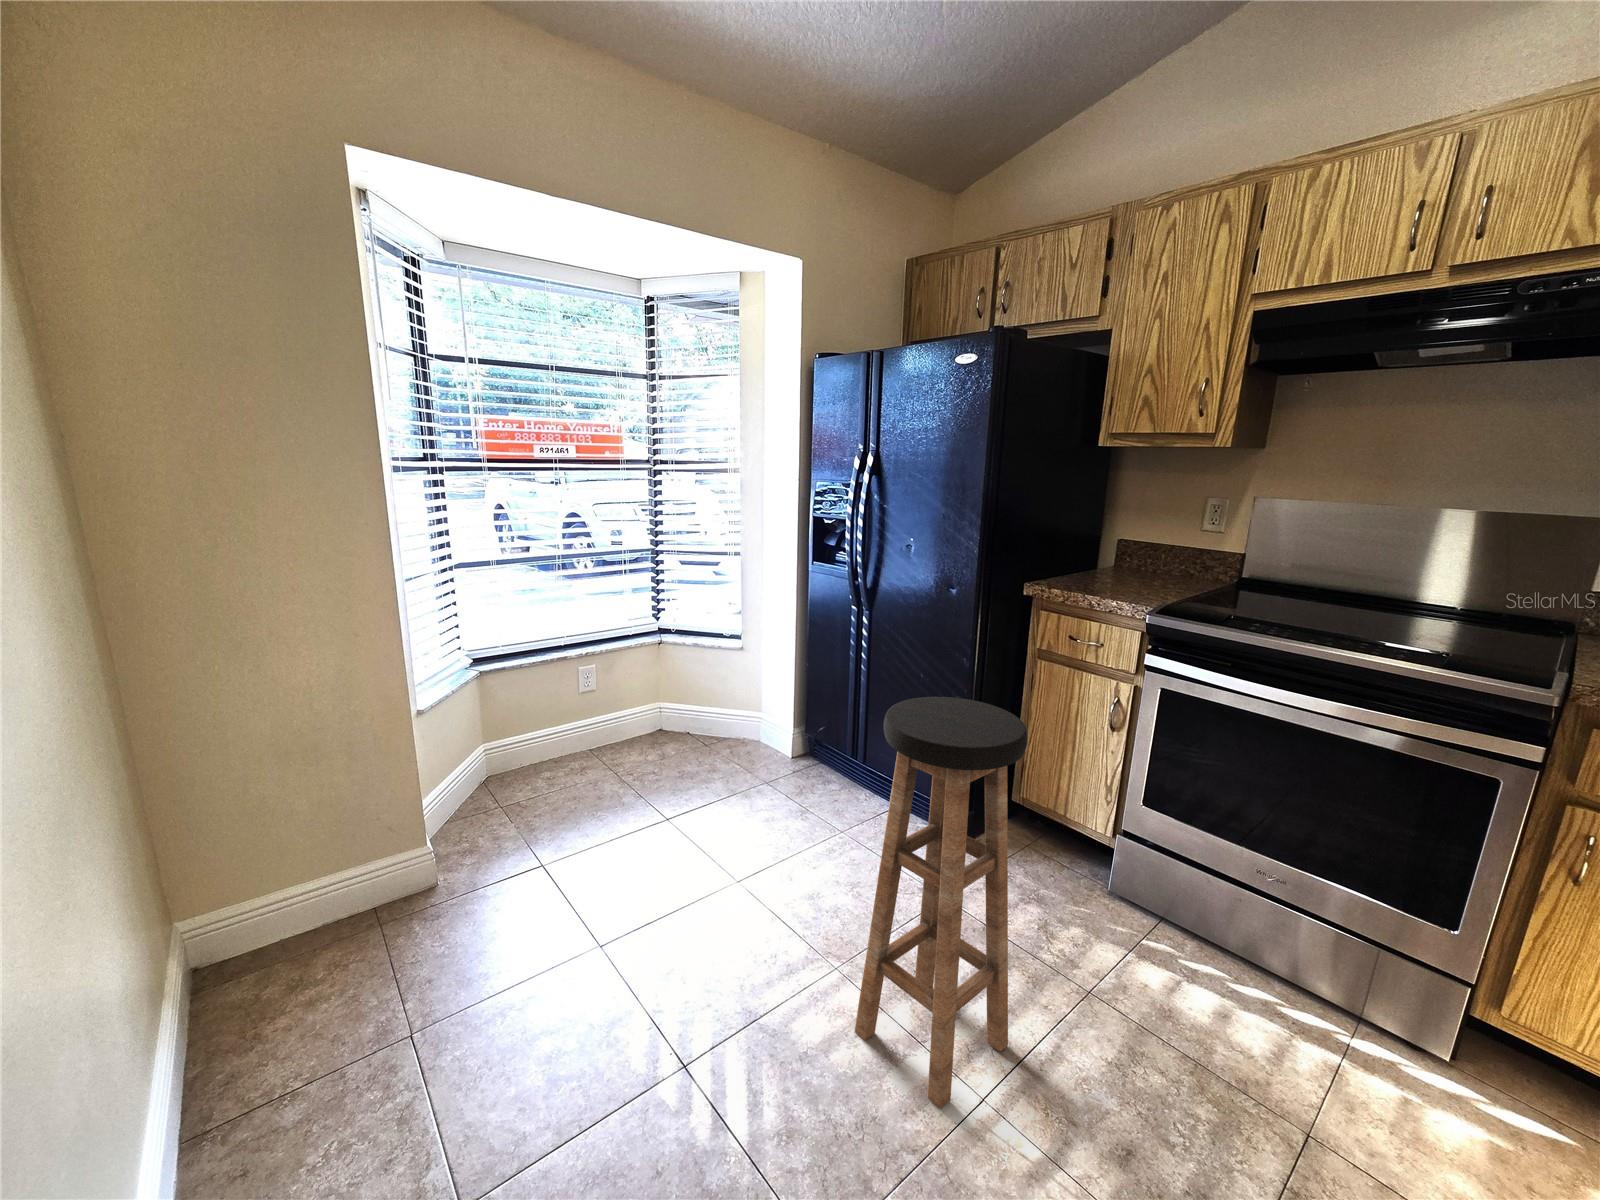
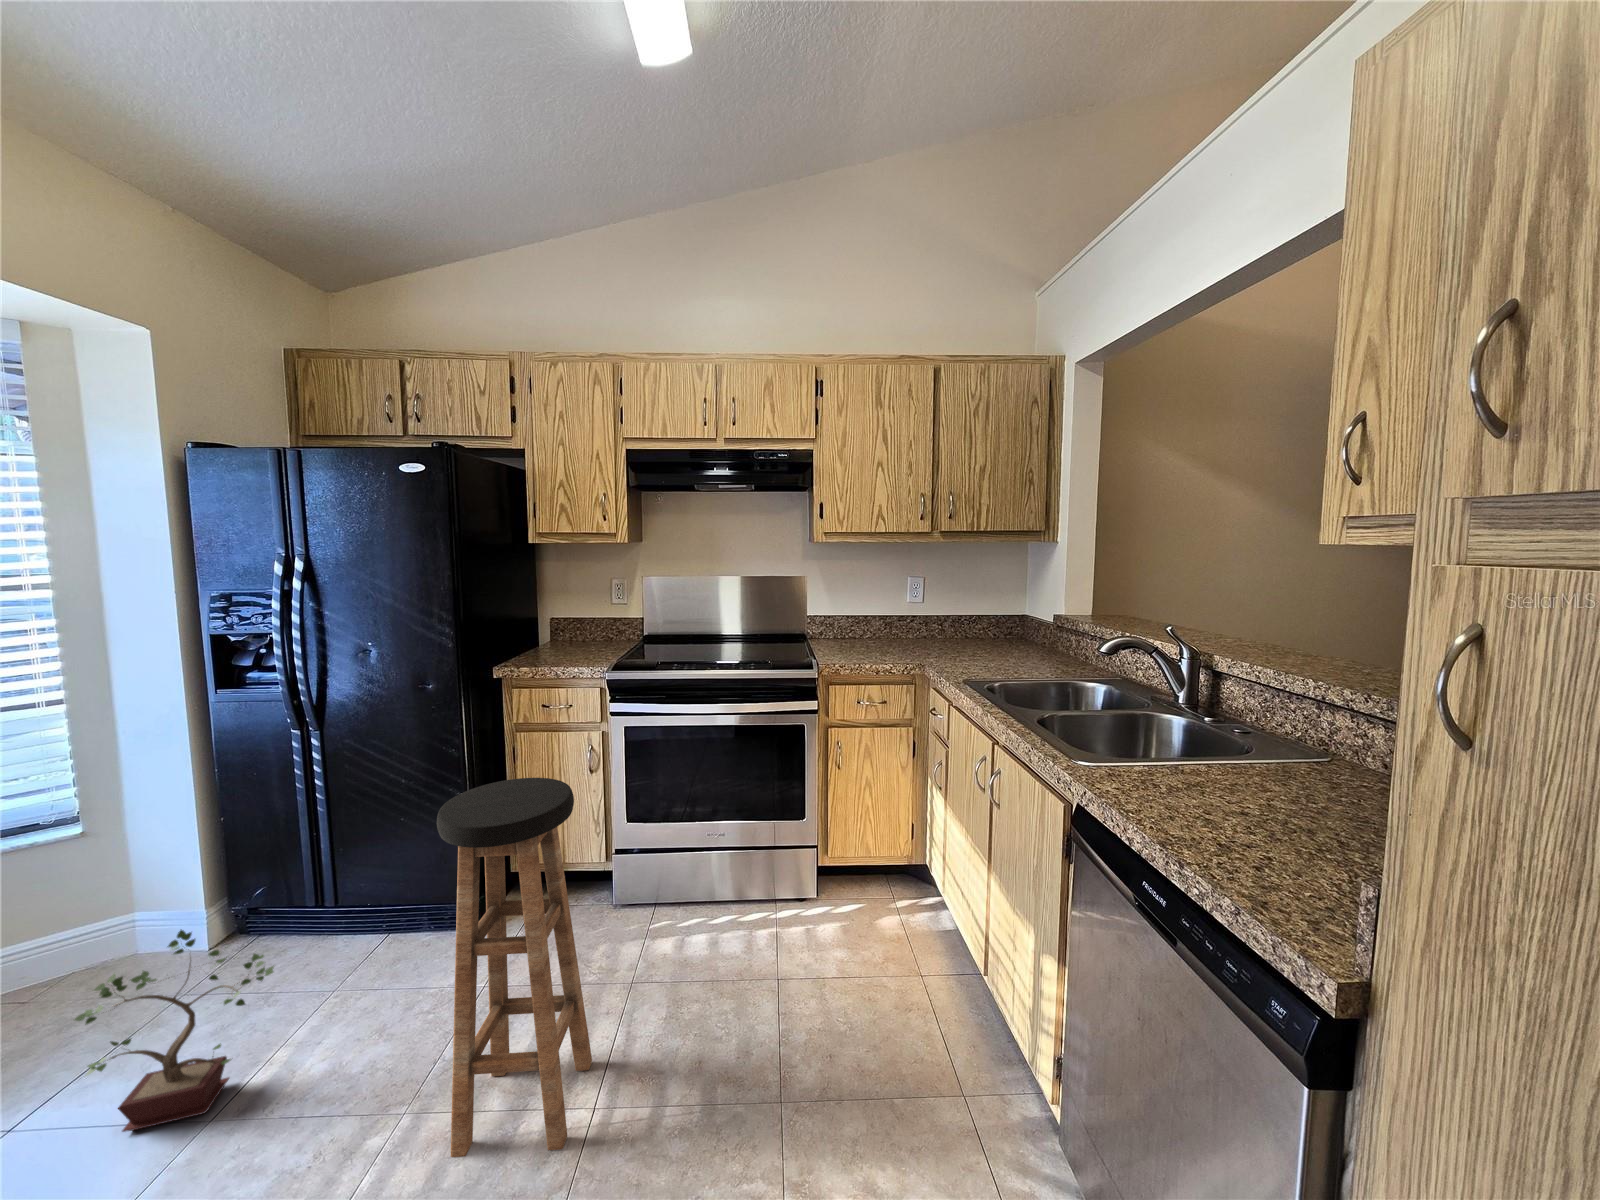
potted plant: none [691,732,788,872] -> present [75,930,274,1132]

